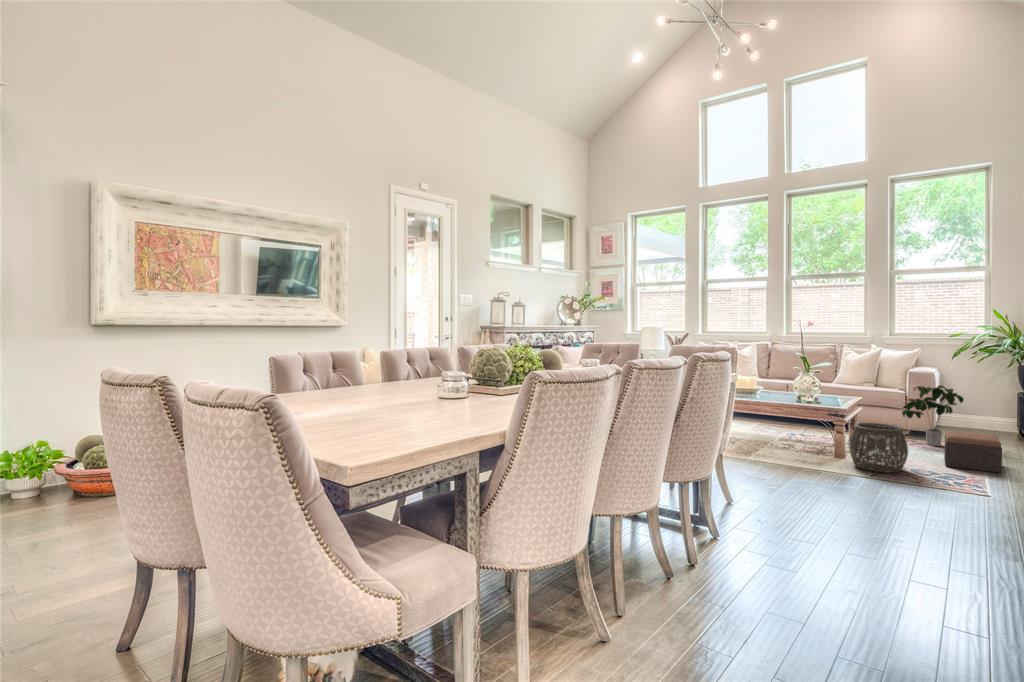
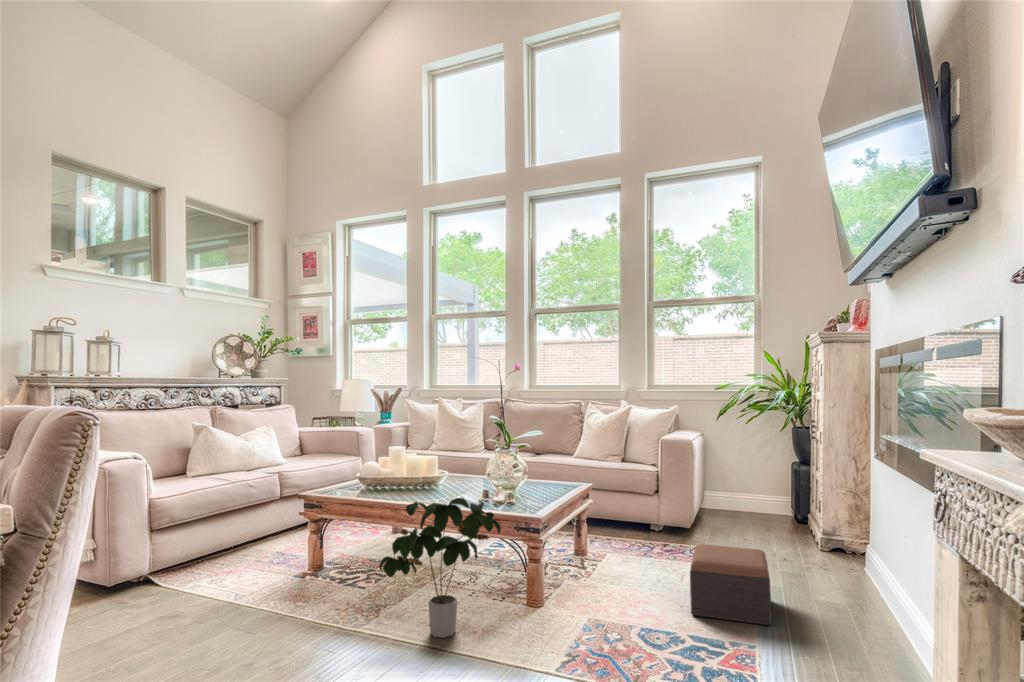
potted plant: present [902,386,964,446] -> present [379,498,501,637]
woven basket: present [849,423,908,473] -> none [532,545,625,652]

